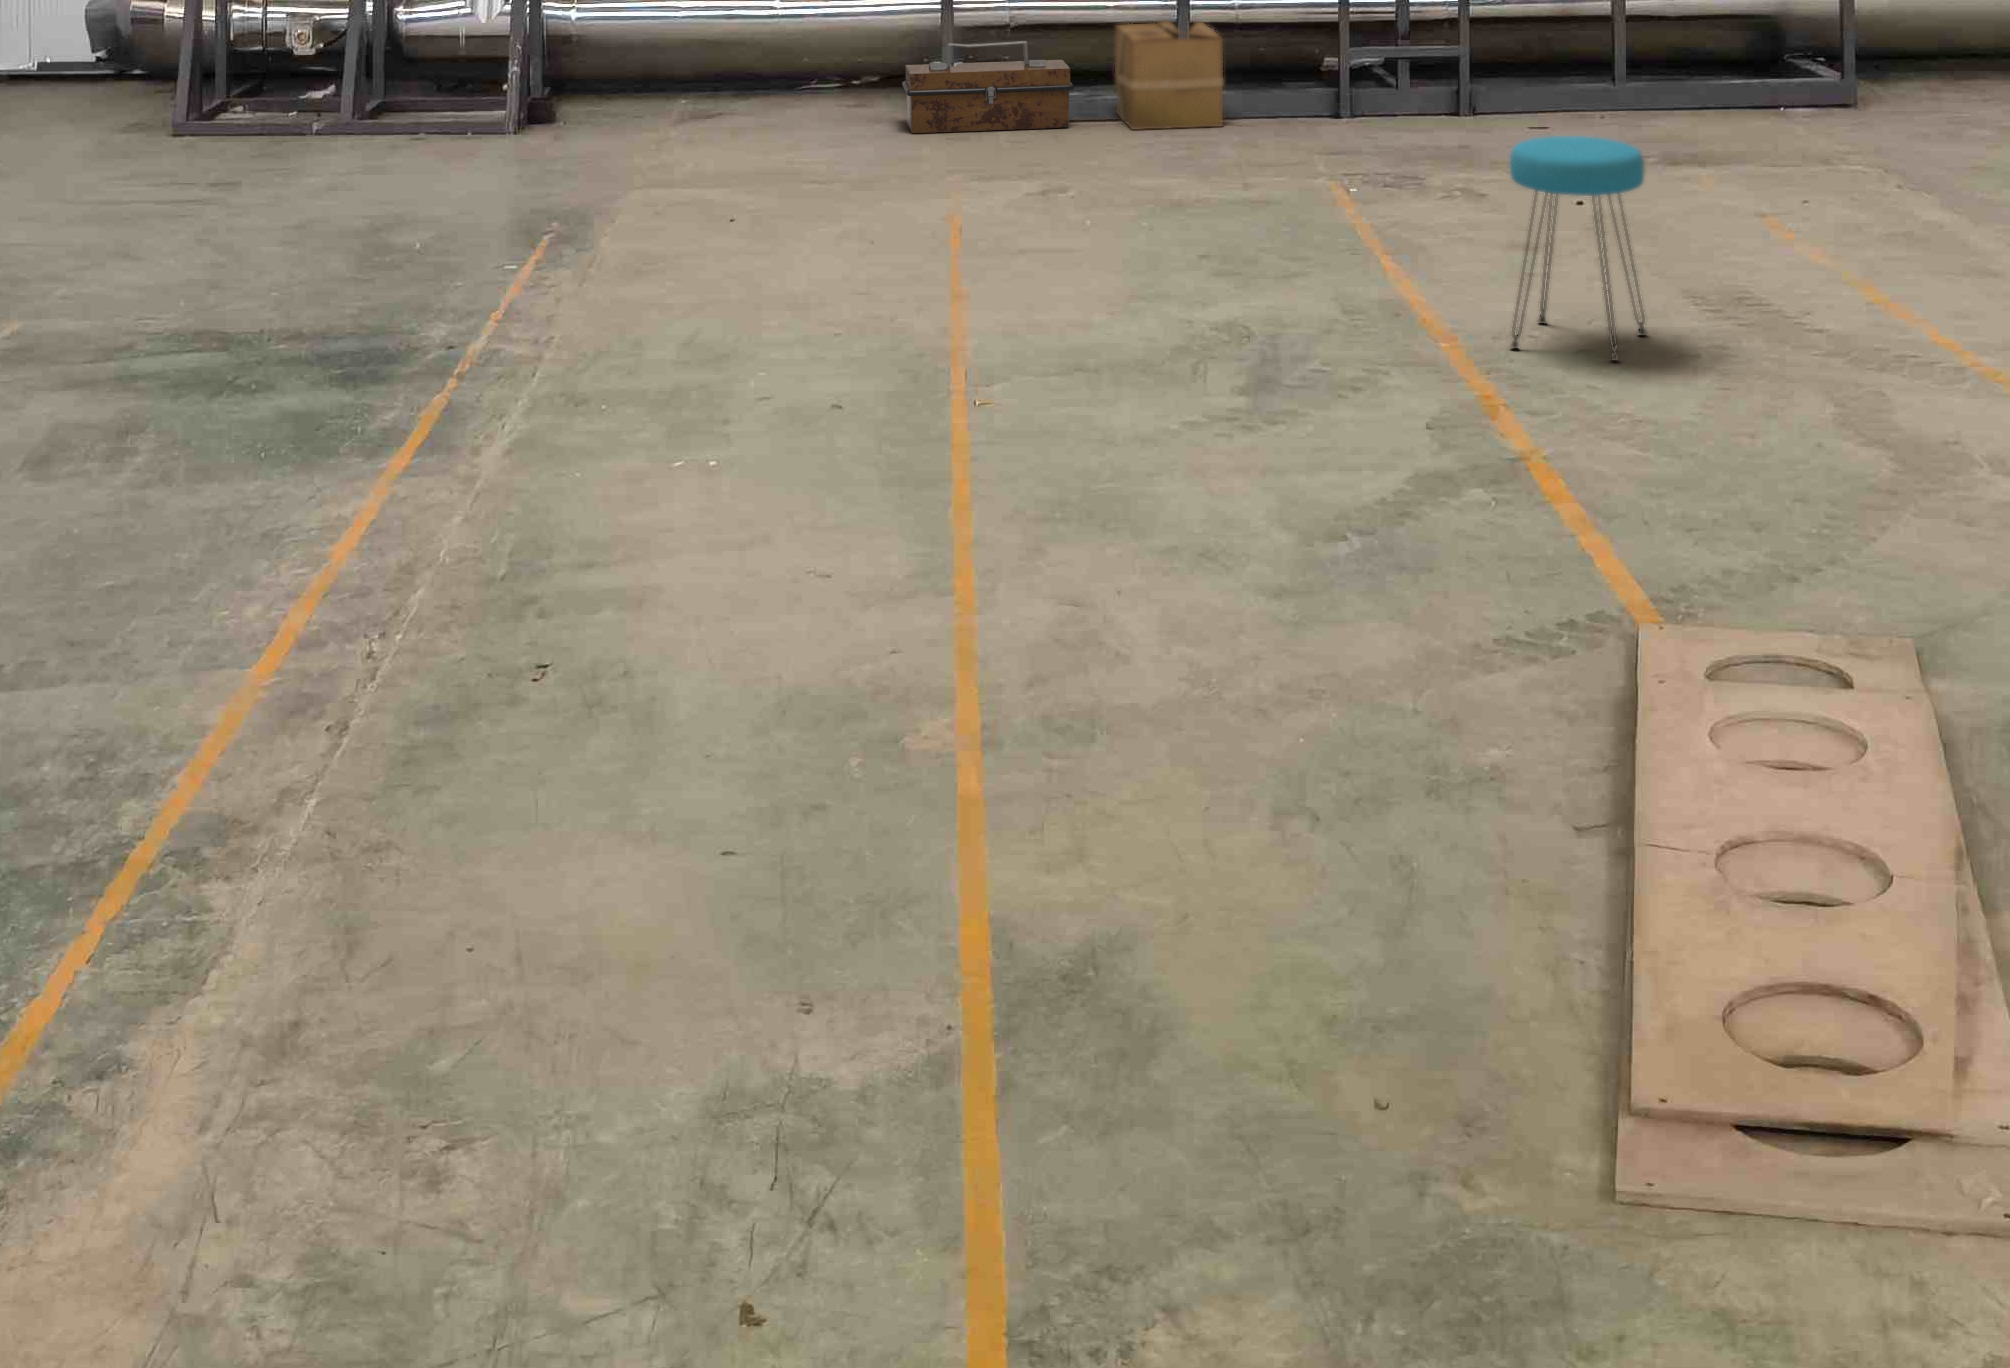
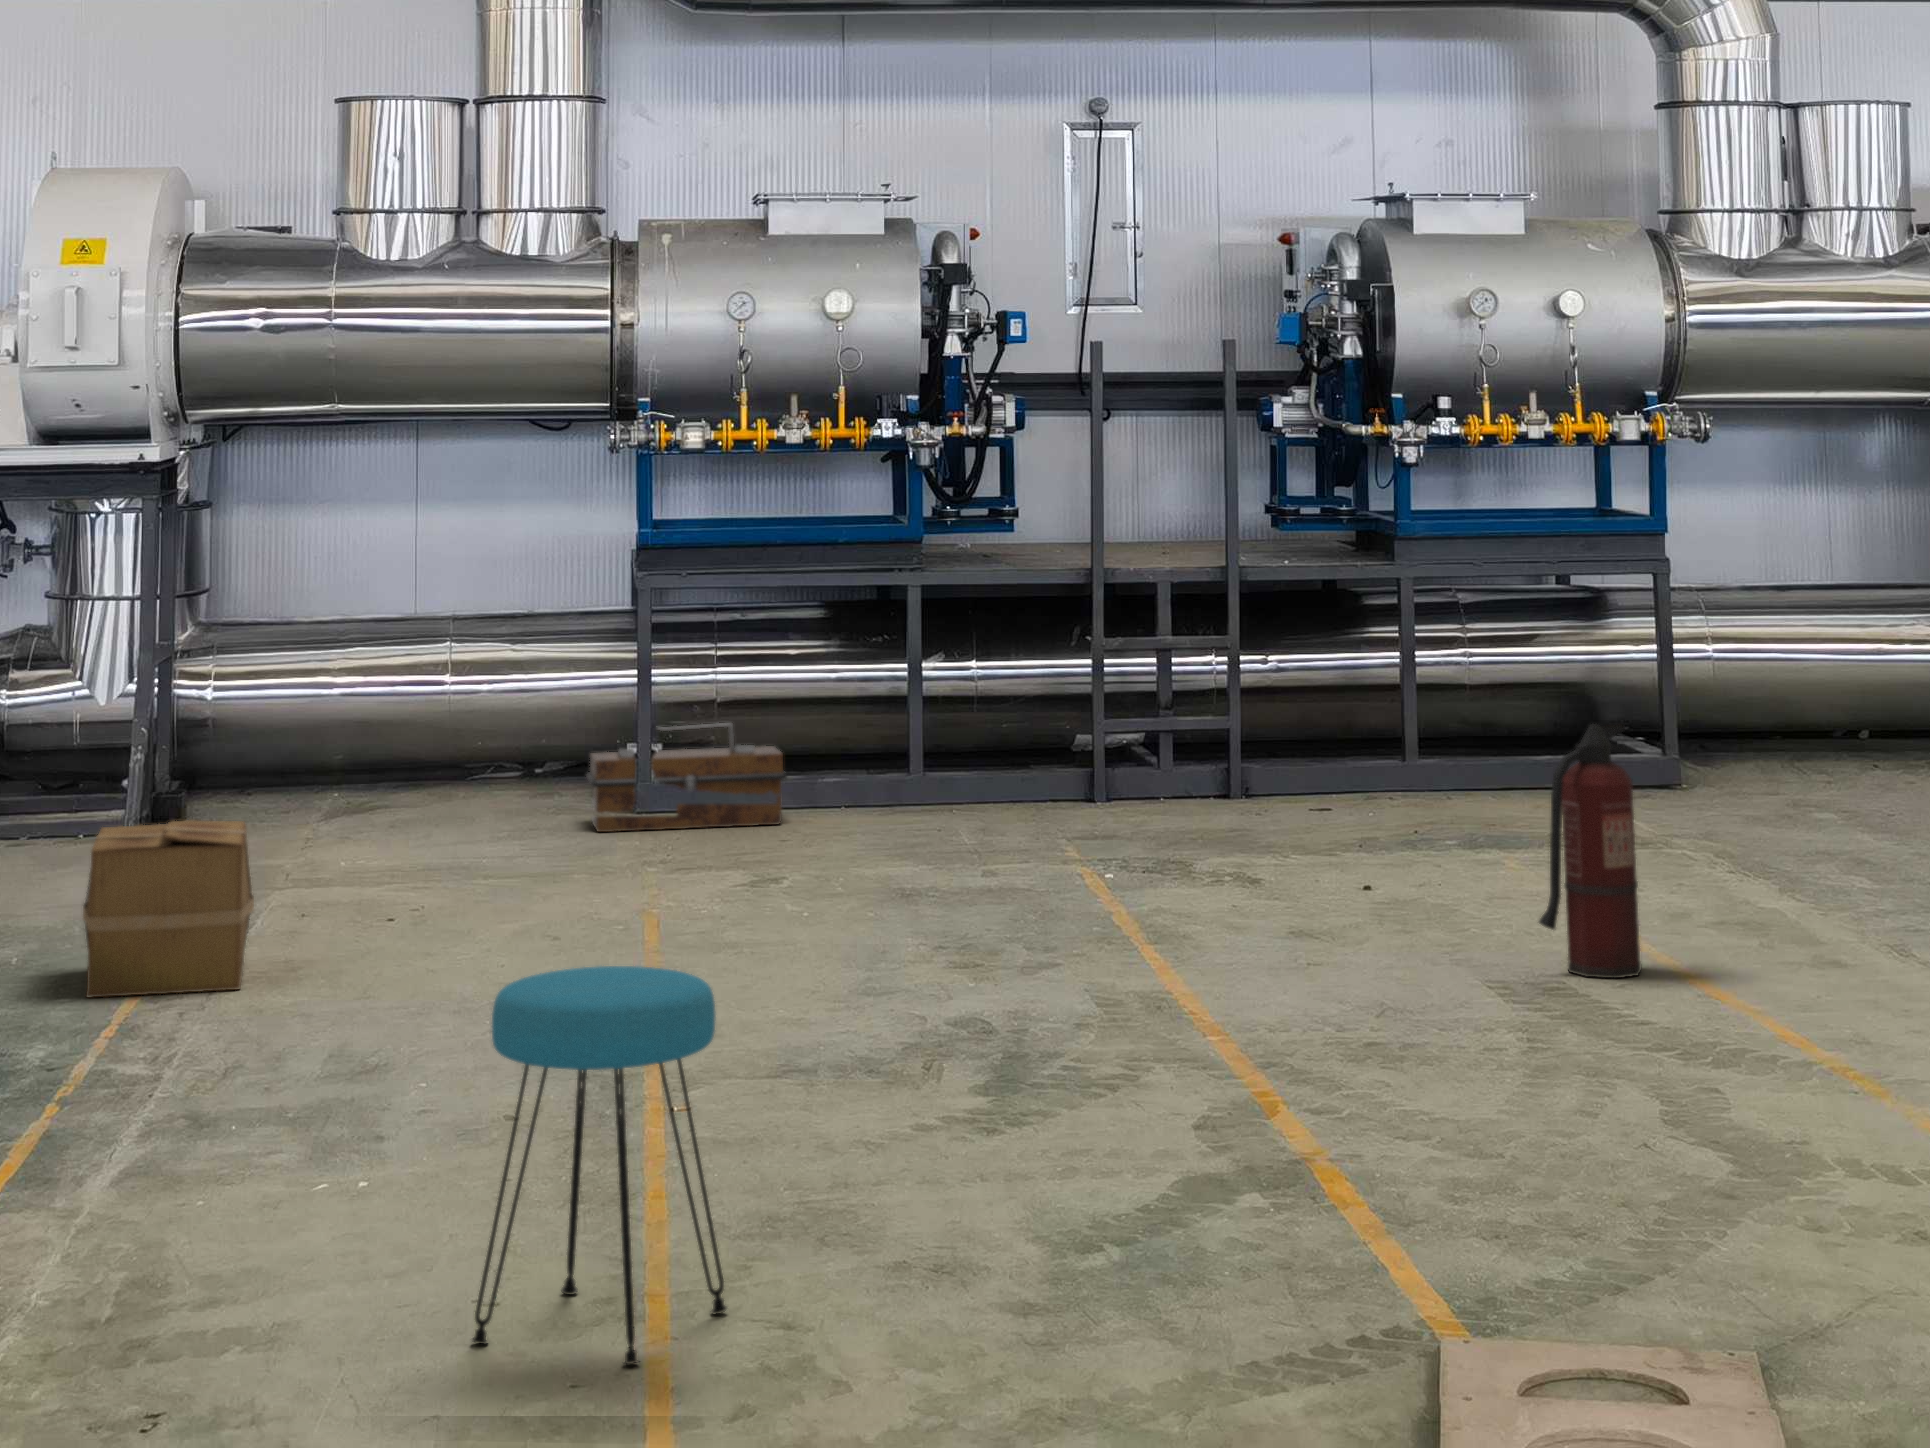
cardboard box: present [1115,21,1223,130] -> present [83,820,254,997]
fire extinguisher: none [1736,95,1828,317] -> present [1539,724,1642,978]
stool: present [1510,136,1646,361] -> present [472,966,727,1364]

